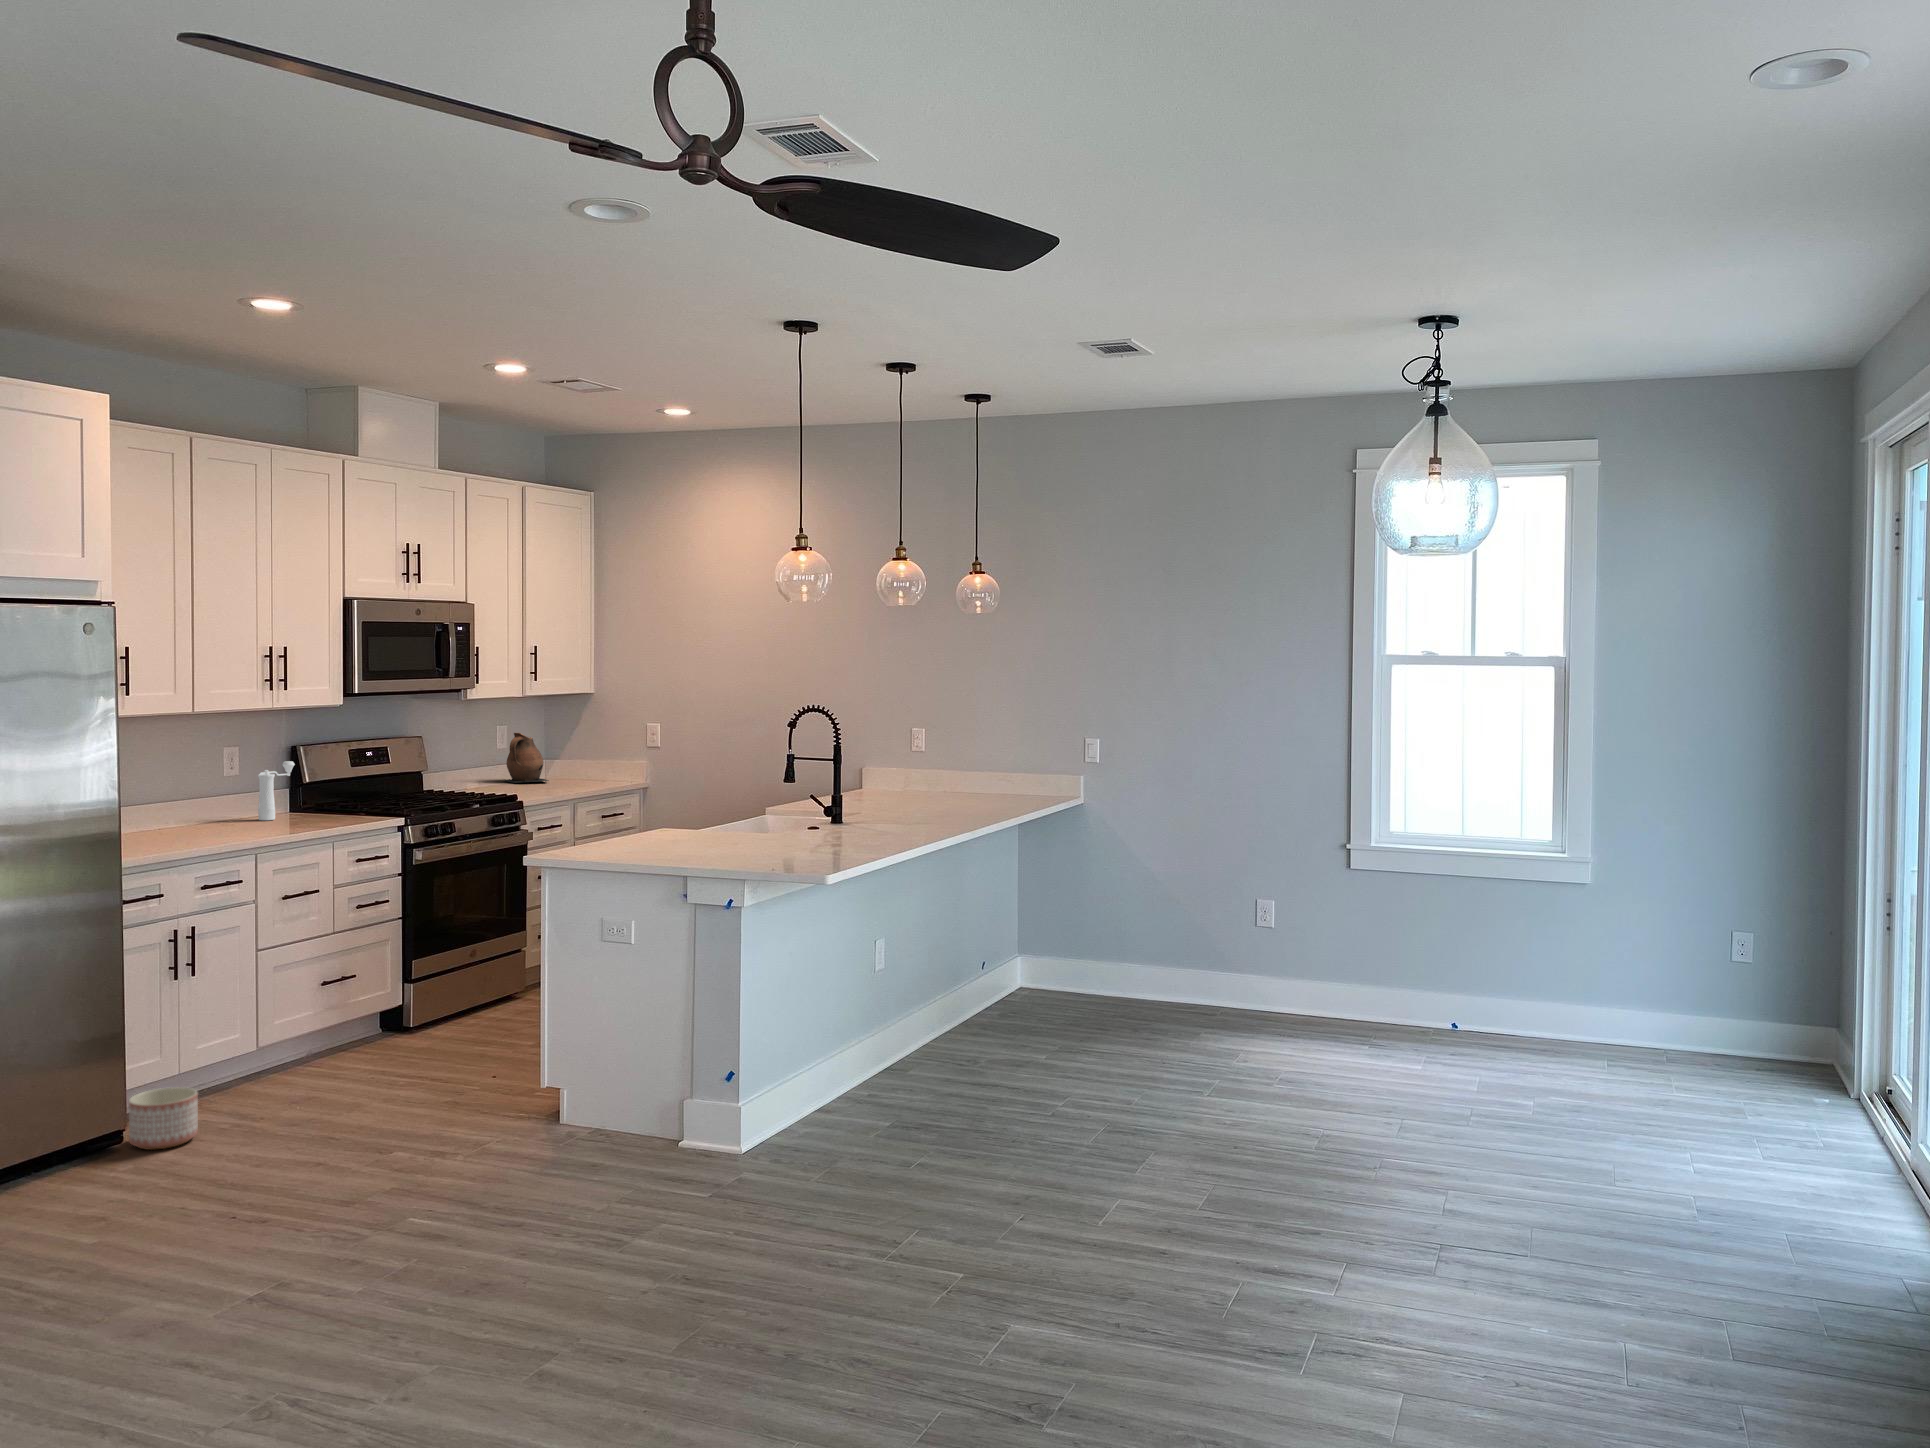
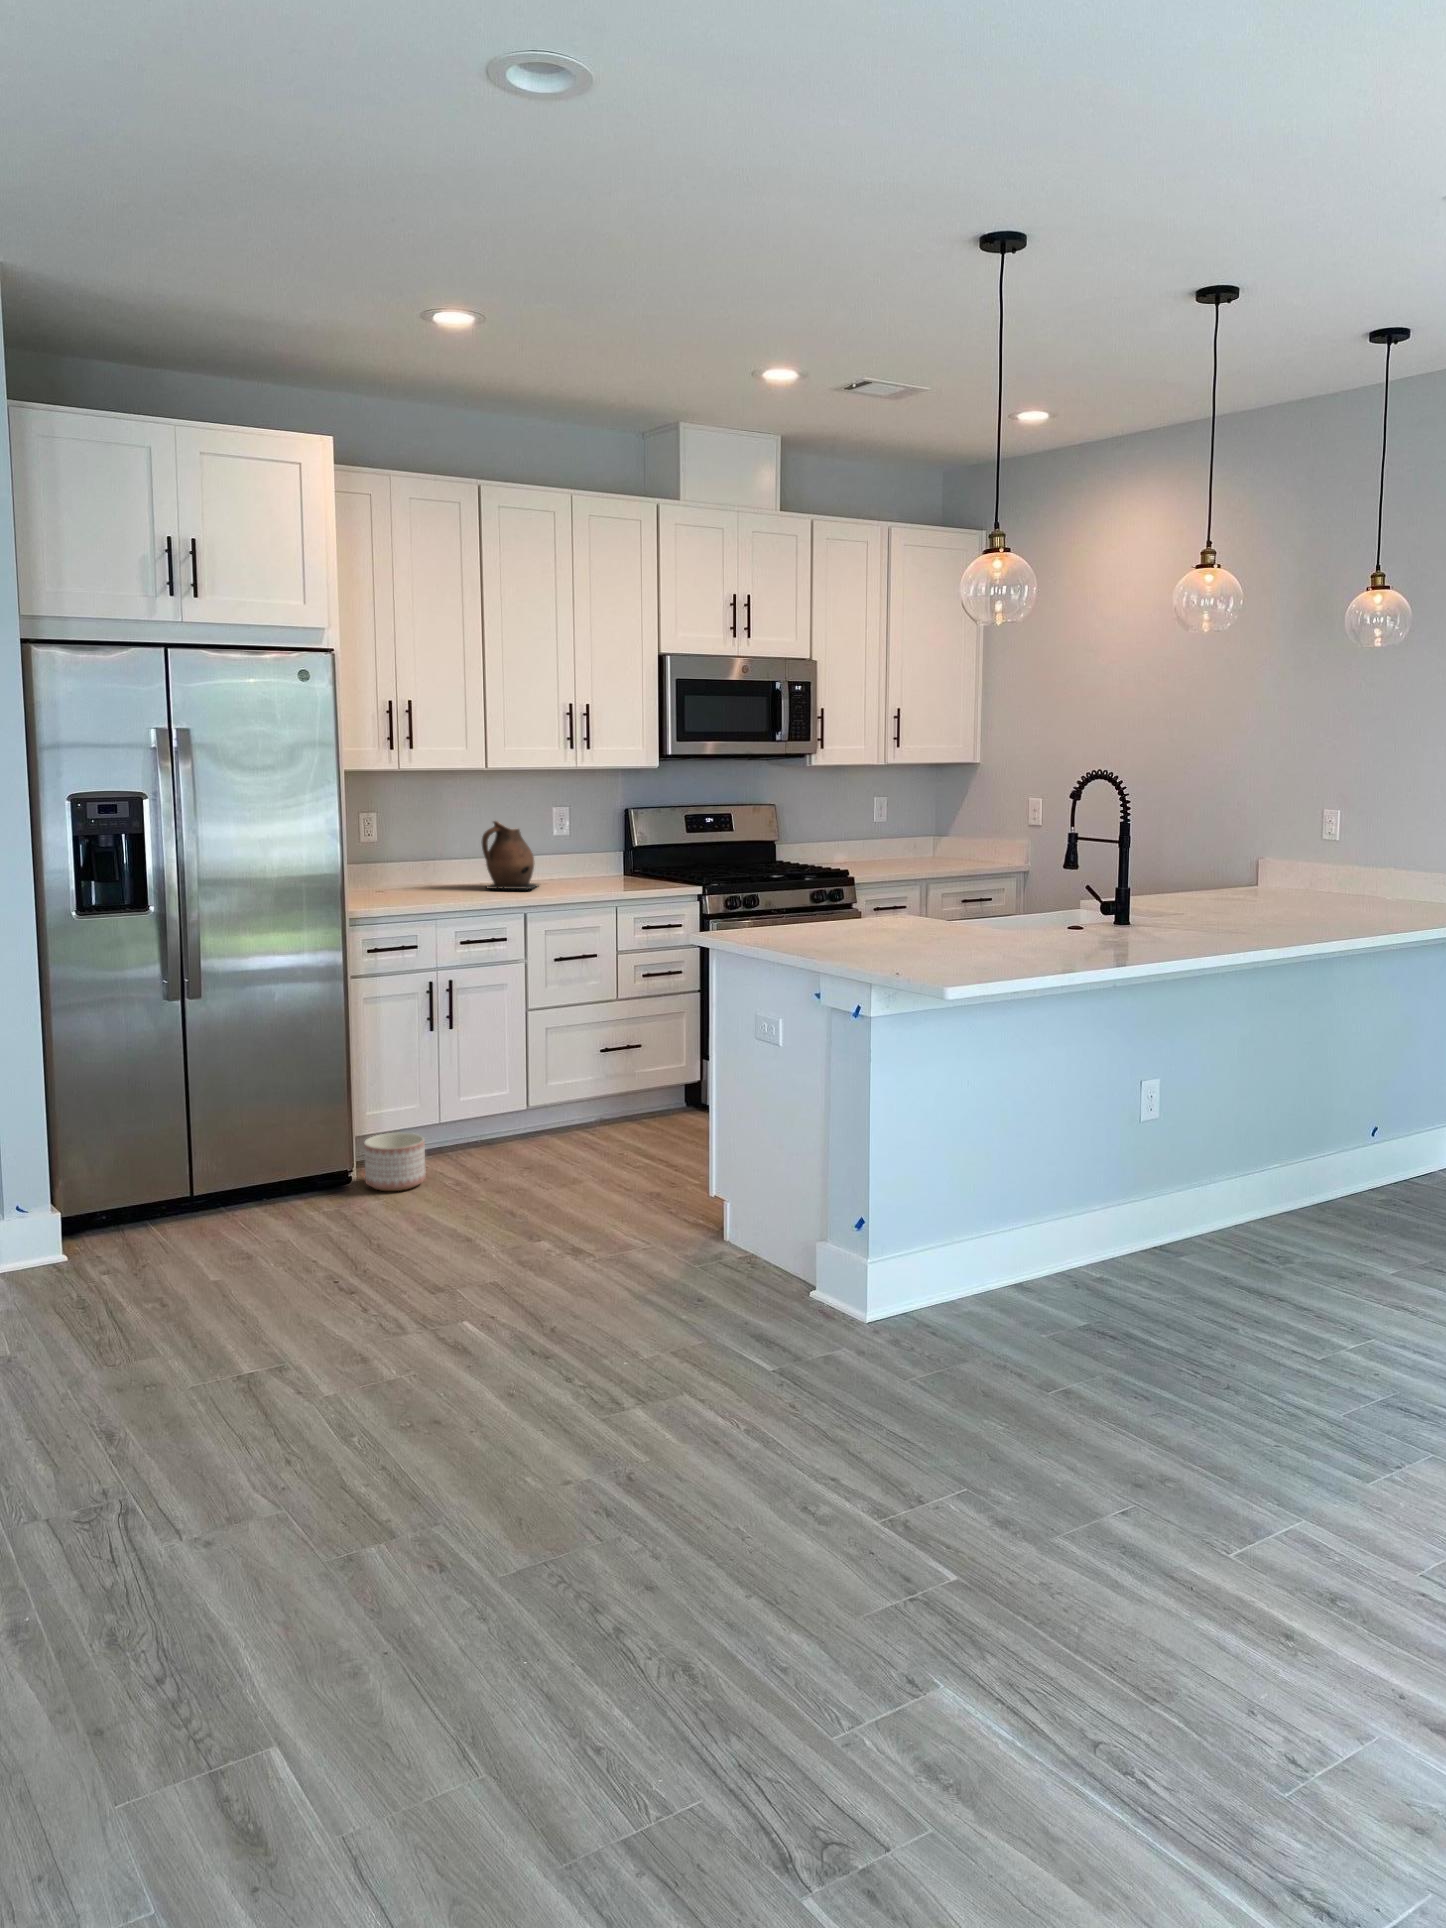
ceramic pitcher: present [505,733,549,783] -> present [482,821,539,889]
pepper mill: present [258,761,295,820] -> none [569,823,608,881]

